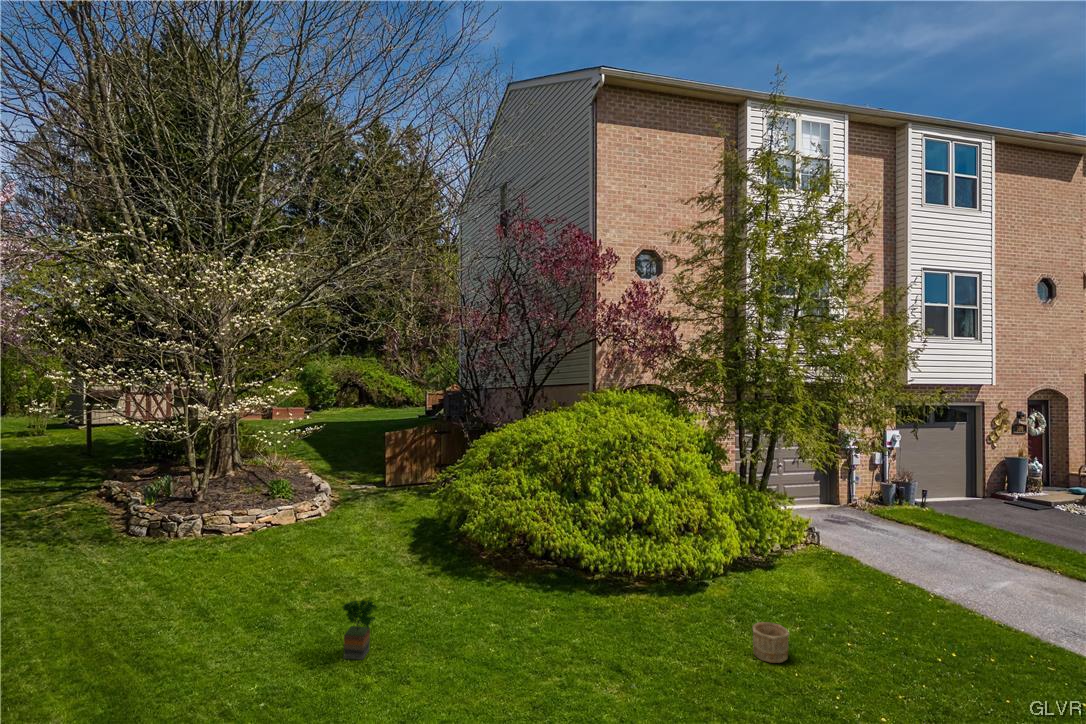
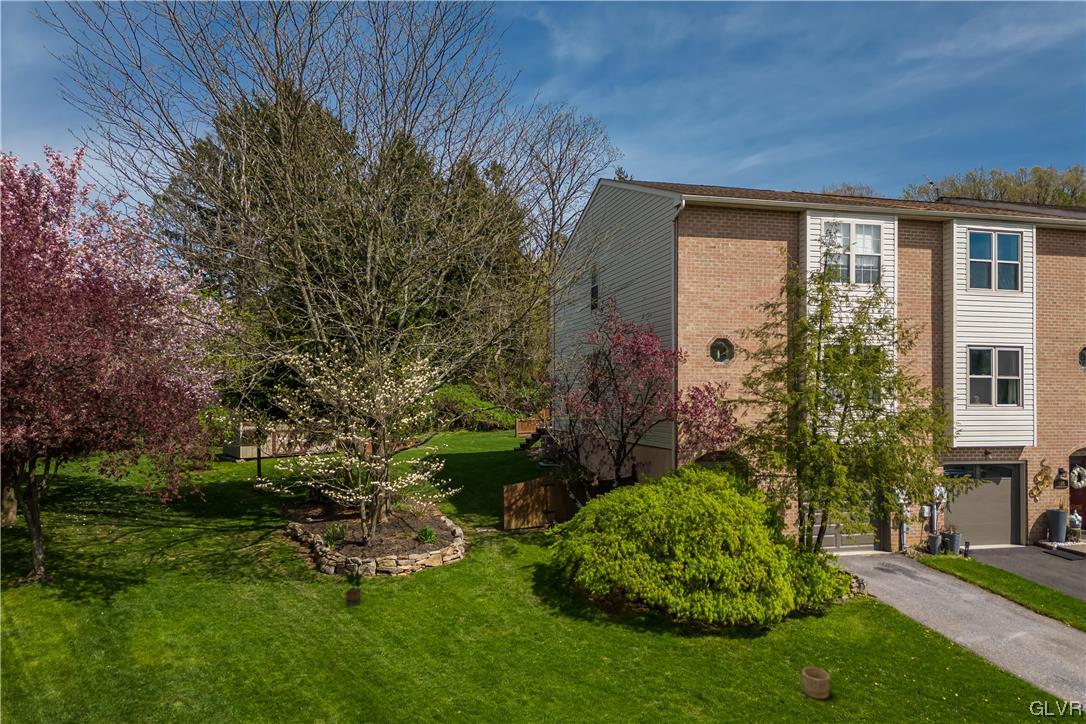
potted tree: present [342,600,377,660] -> present [346,573,365,606]

